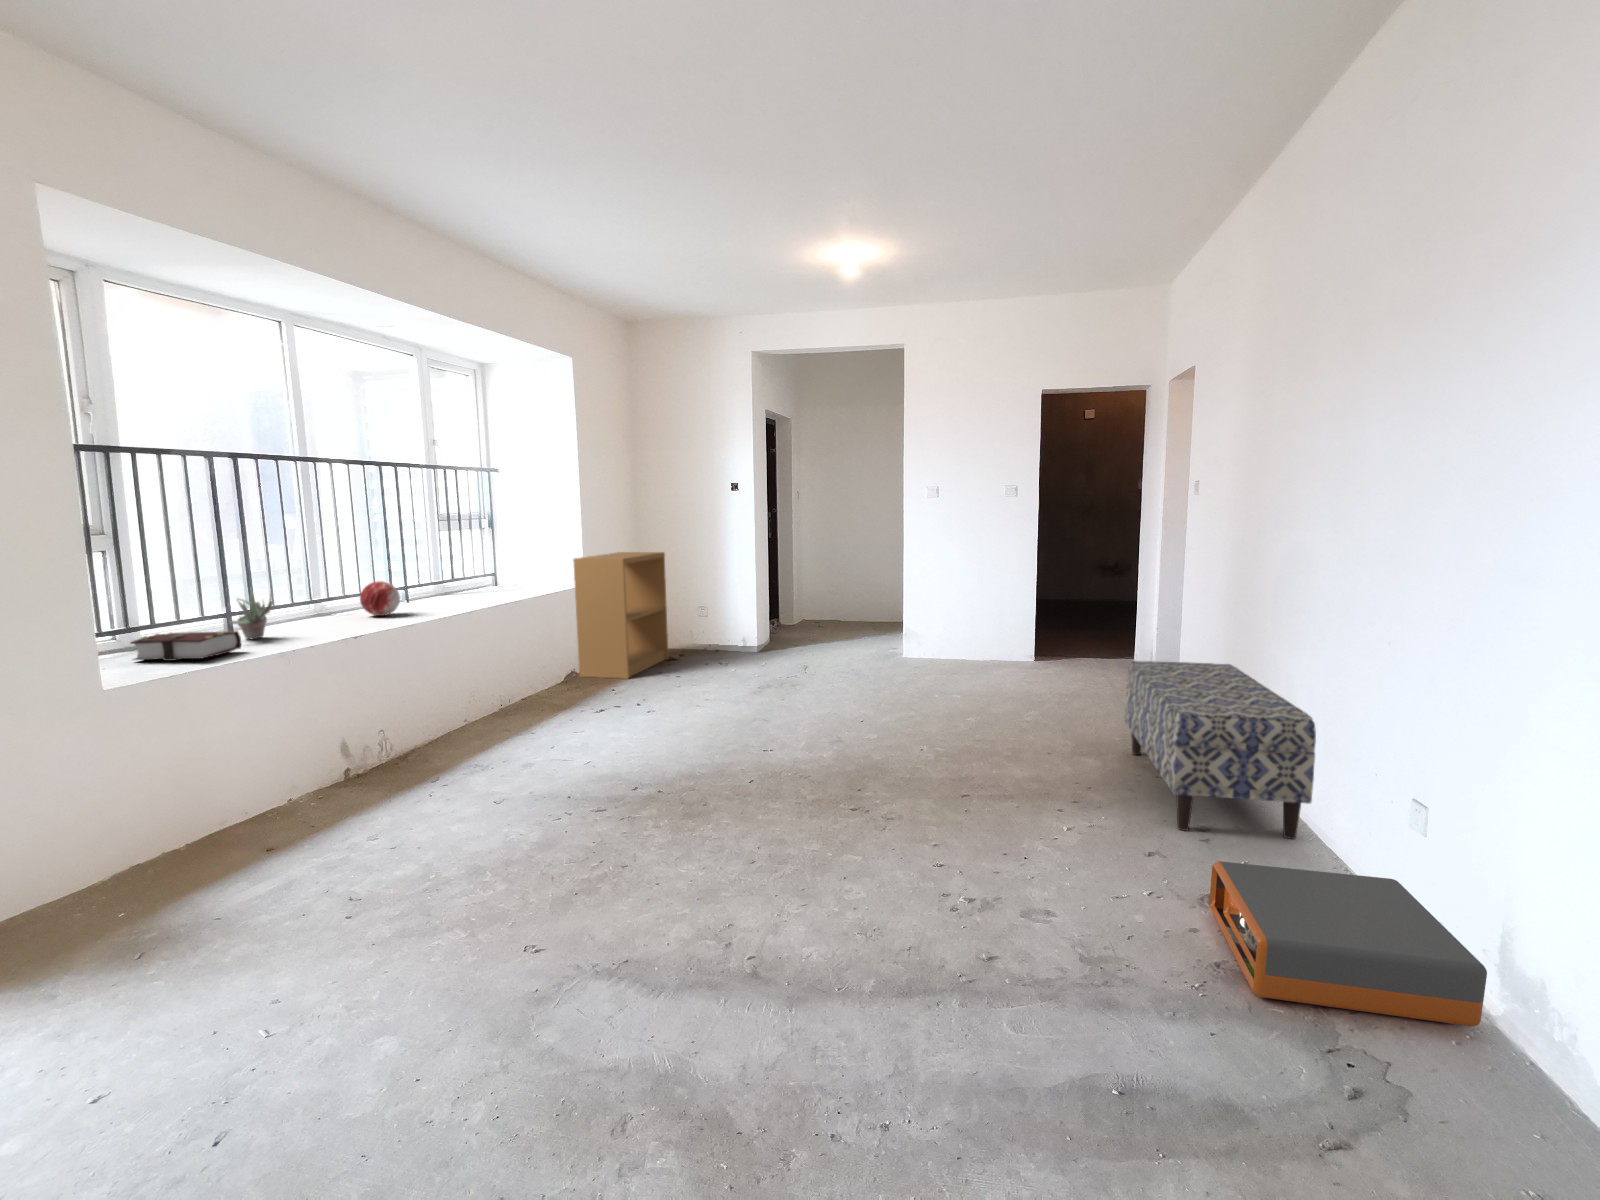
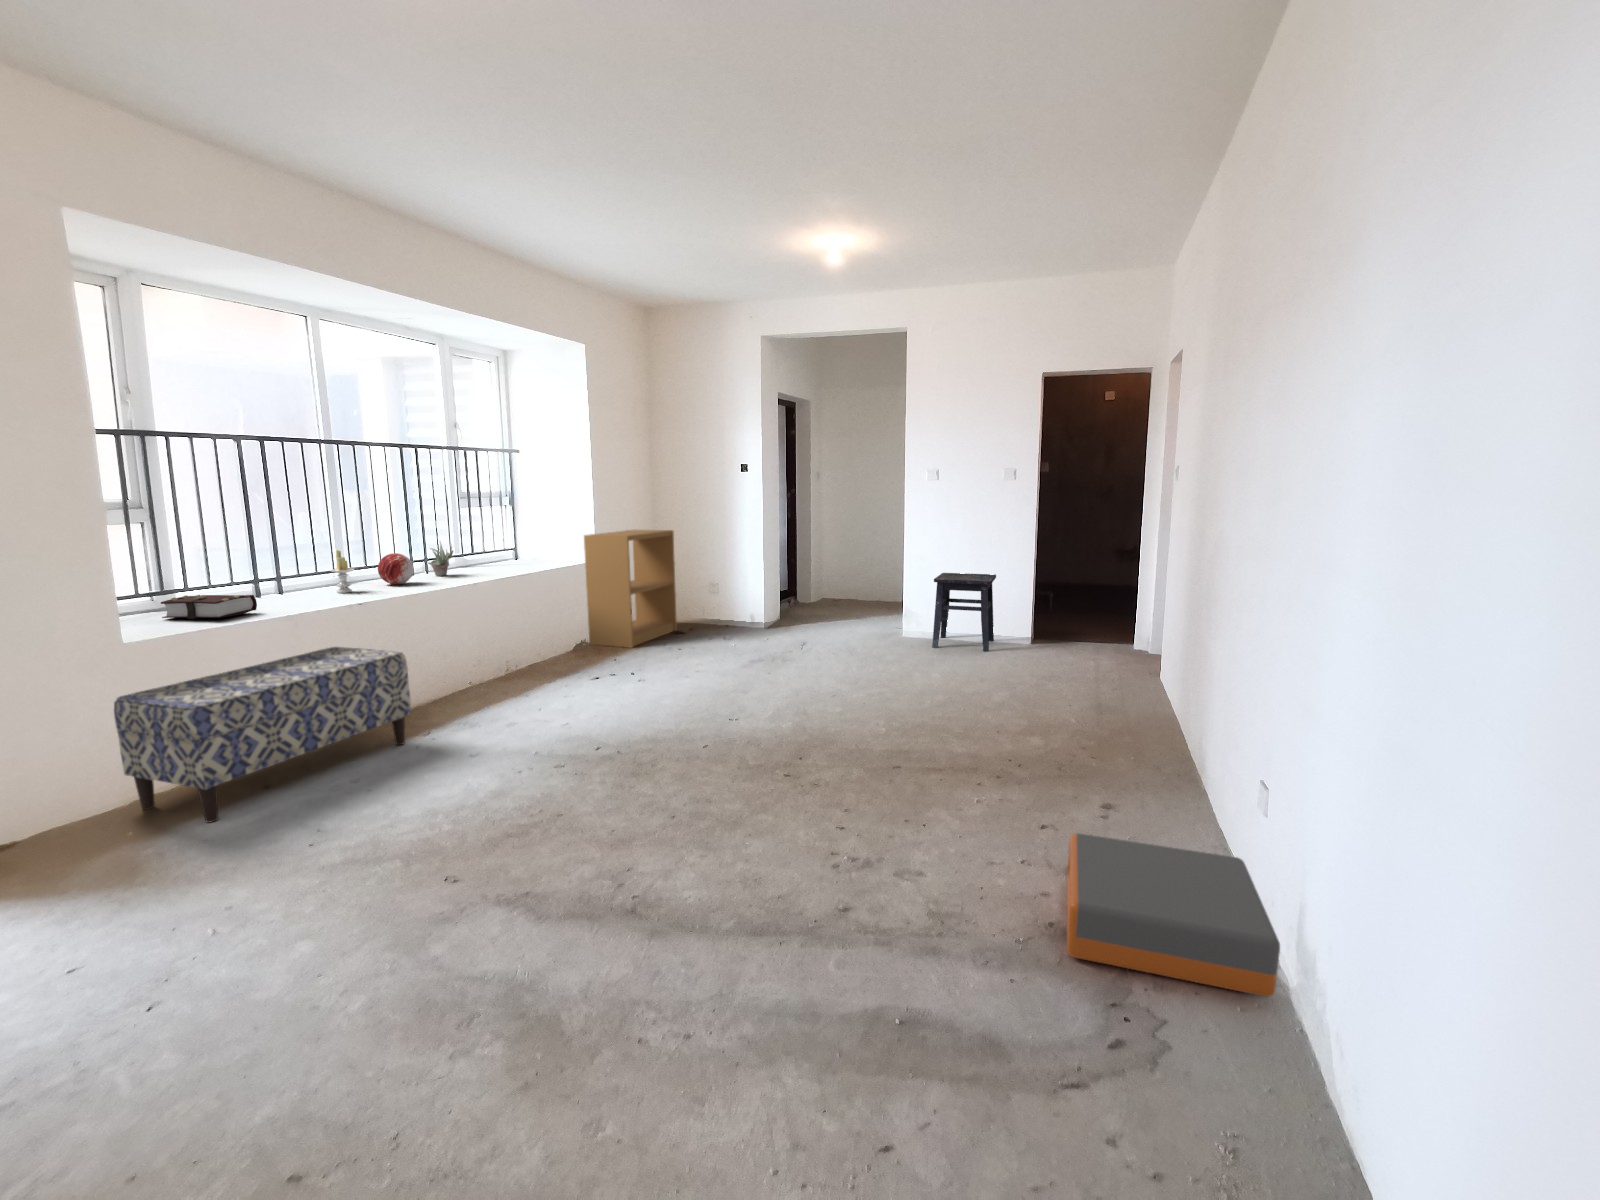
candle: none [311,579,339,627] -> present [330,550,354,593]
succulent plant: present [230,589,272,639] -> present [428,541,453,576]
side table: none [944,592,1005,672] -> present [932,573,996,651]
bench: present [1125,661,1316,839] -> present [114,647,411,823]

